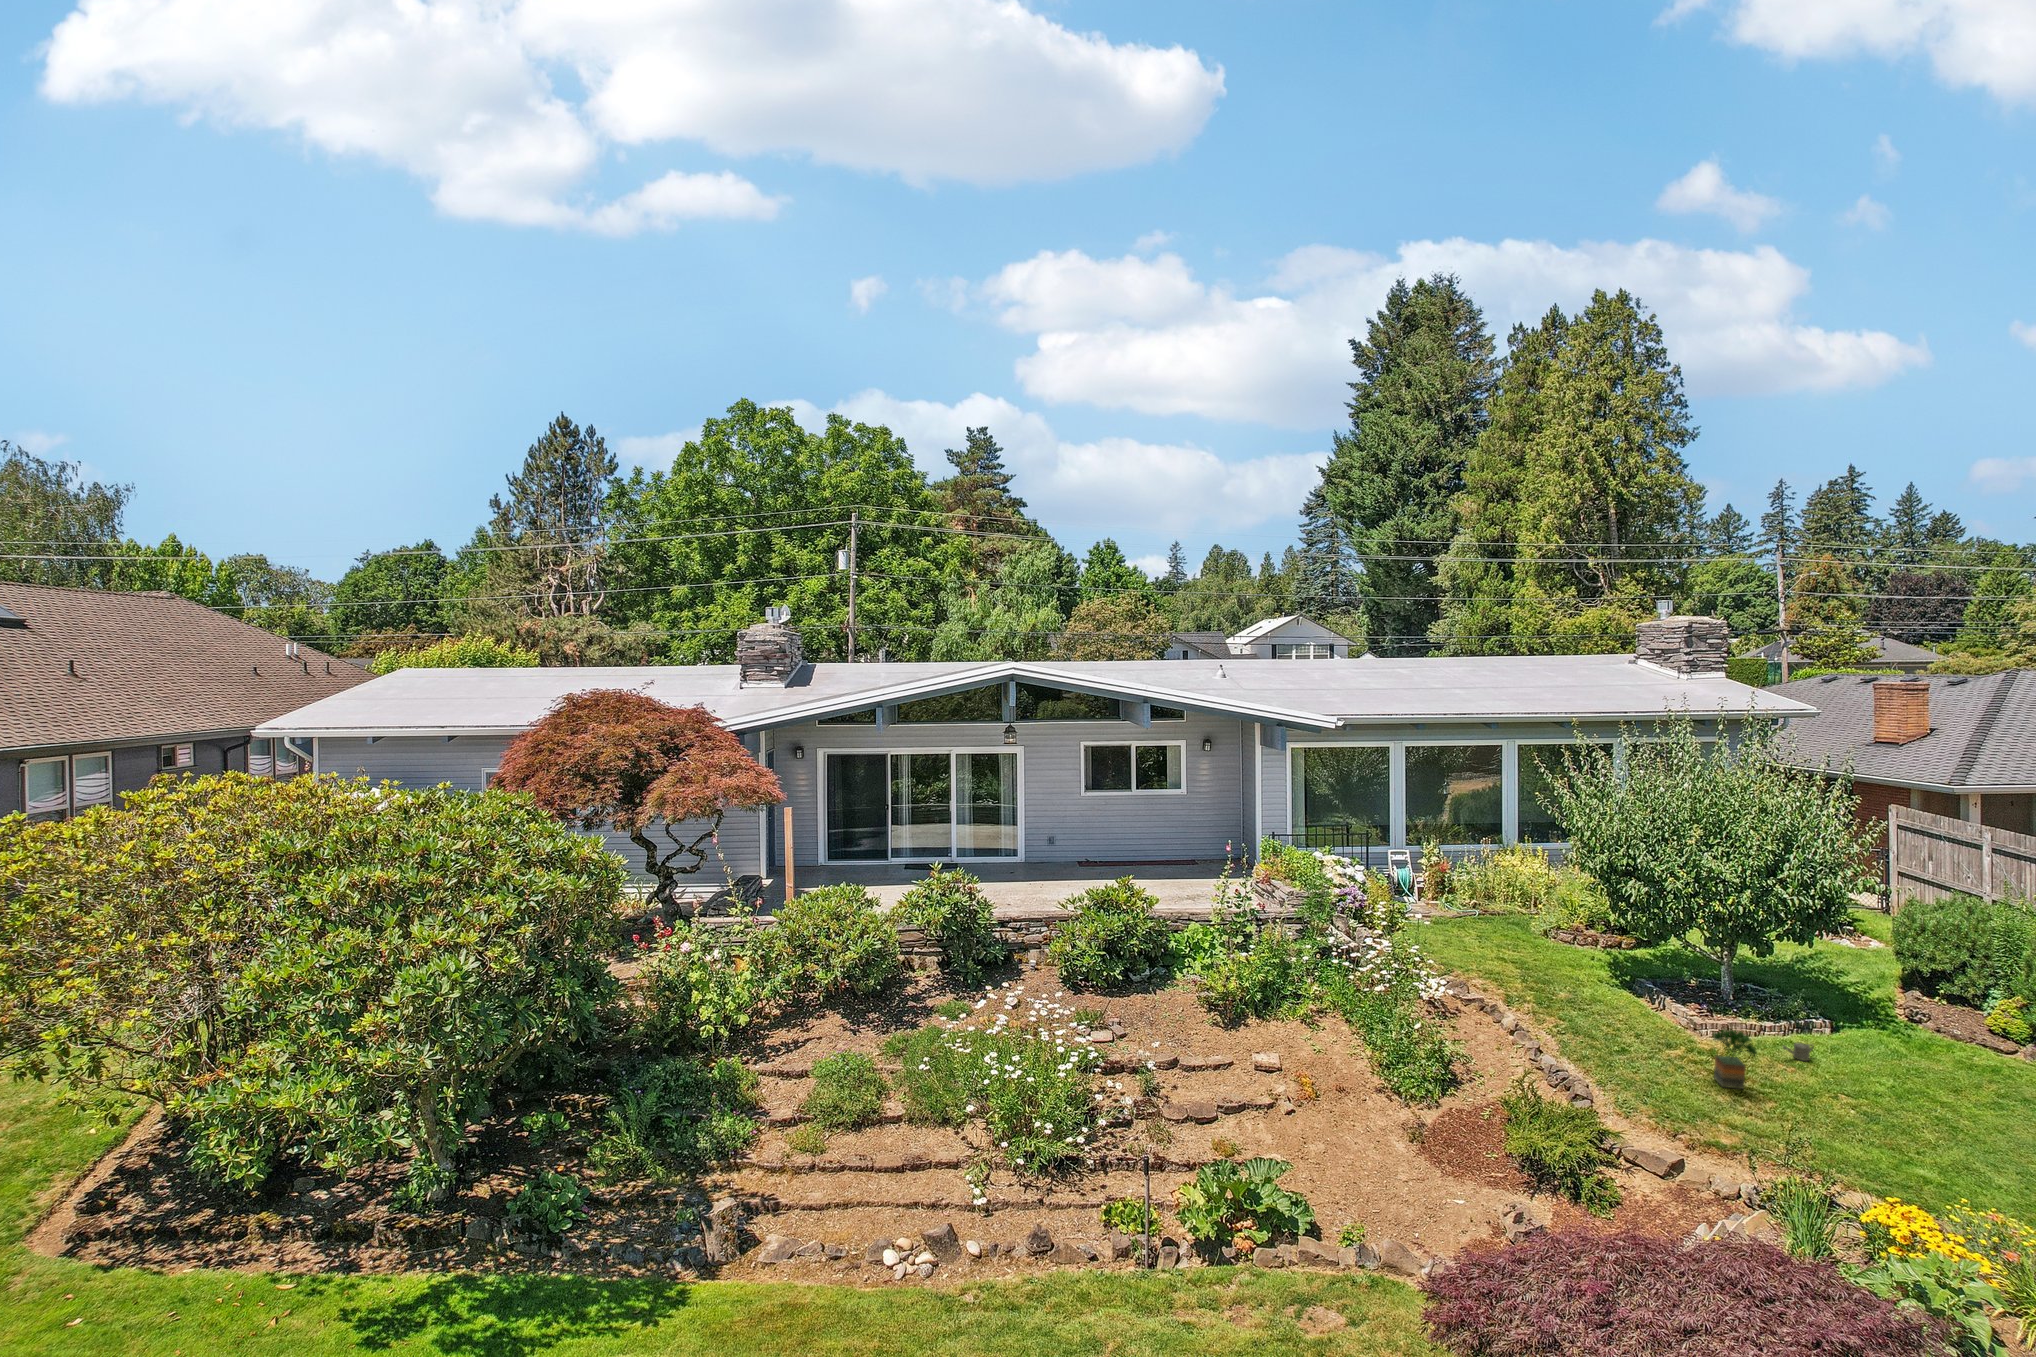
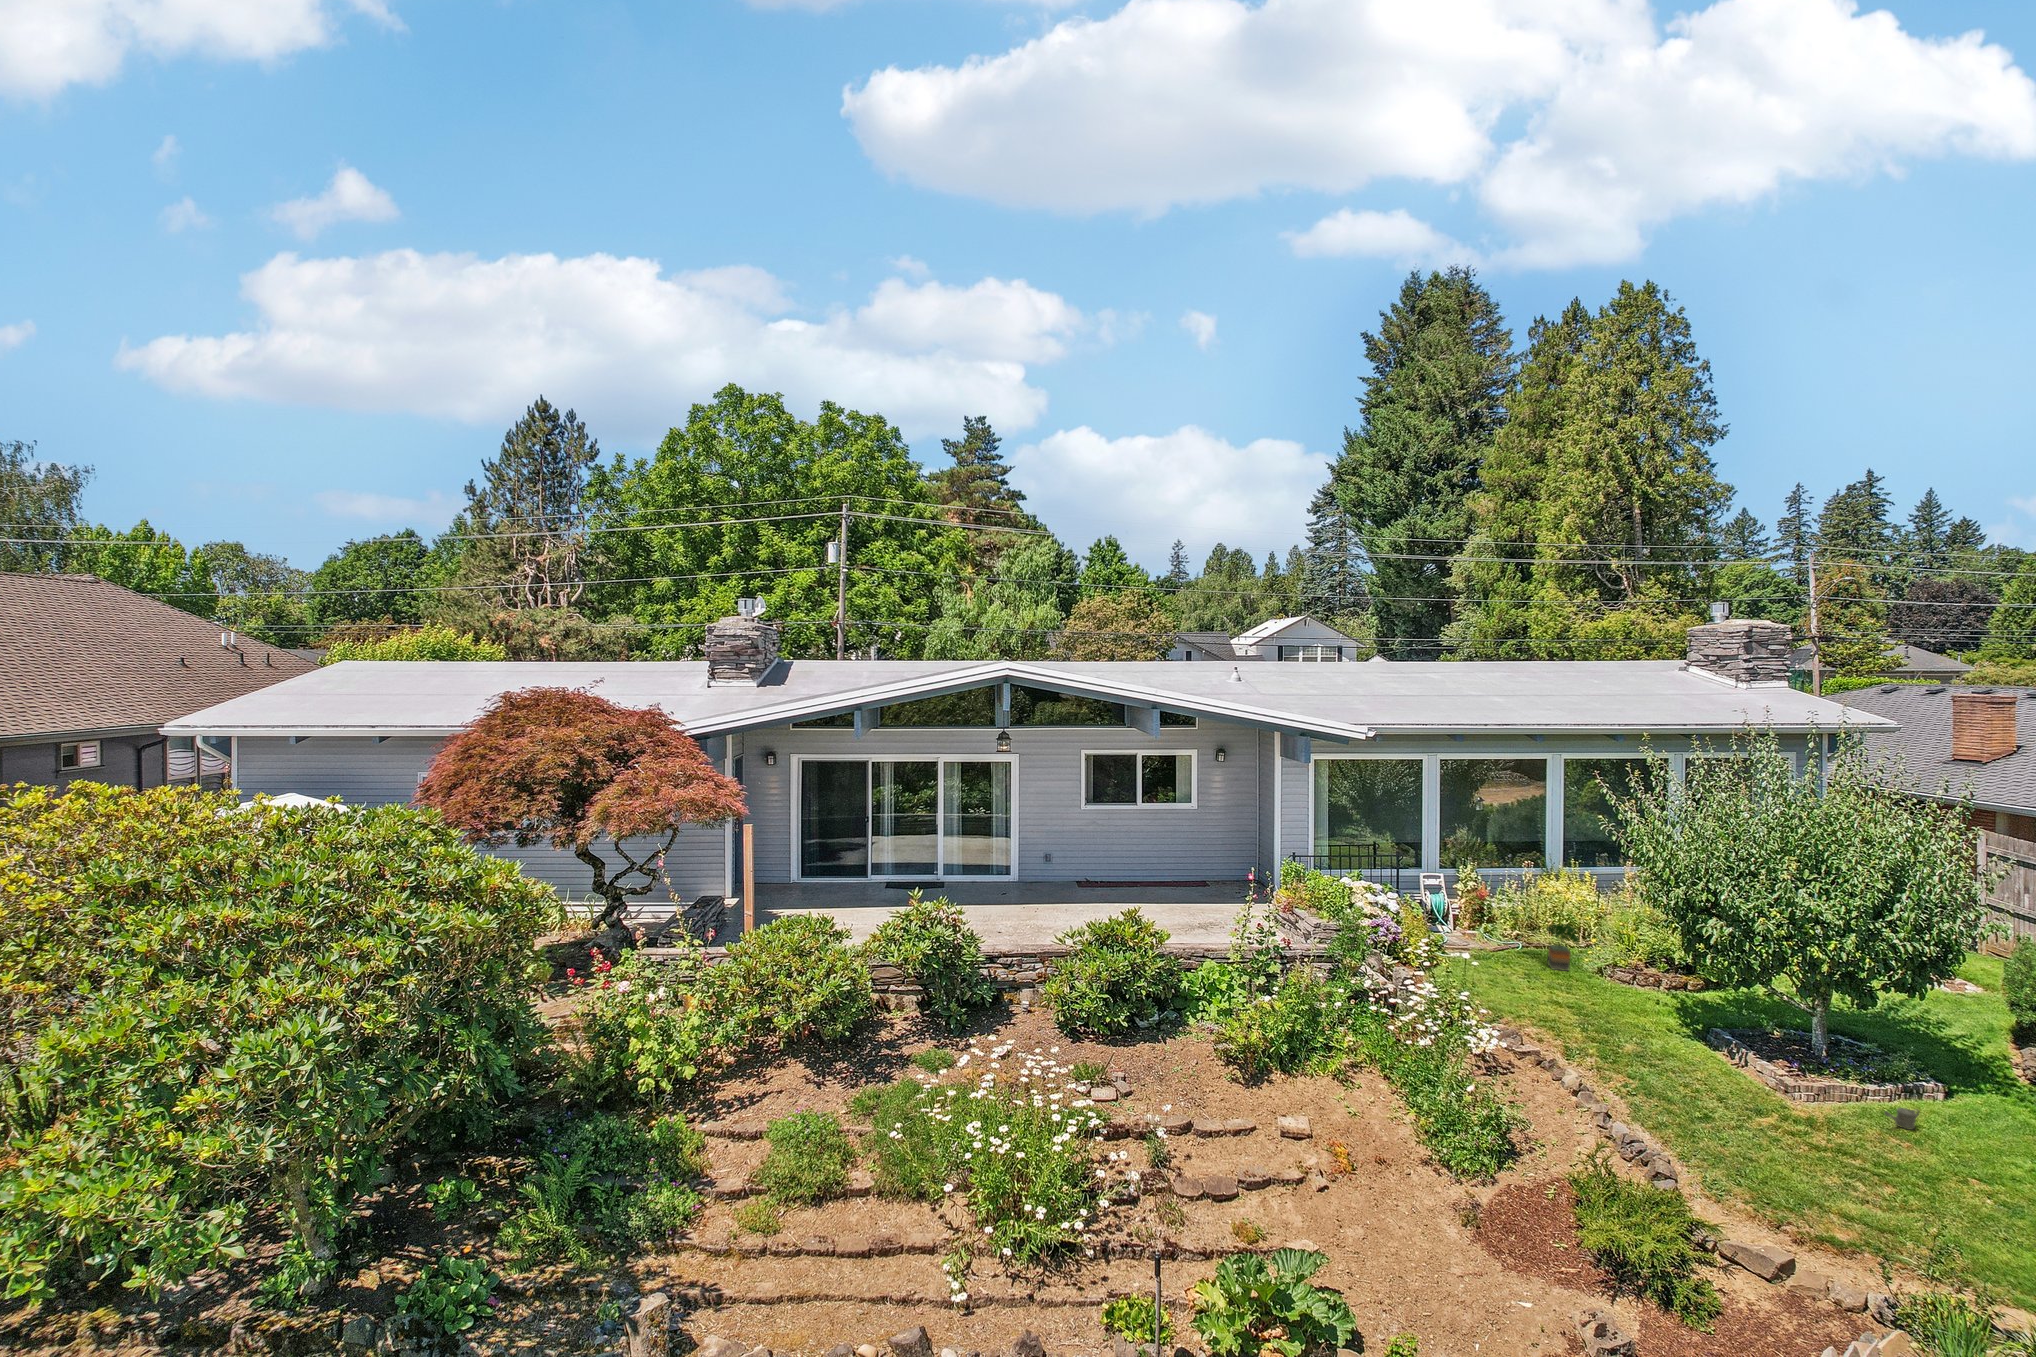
potted tree: present [1713,1030,1757,1089] -> present [1546,924,1579,971]

